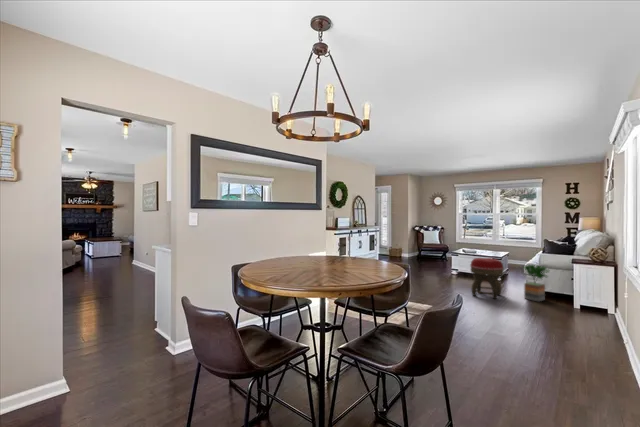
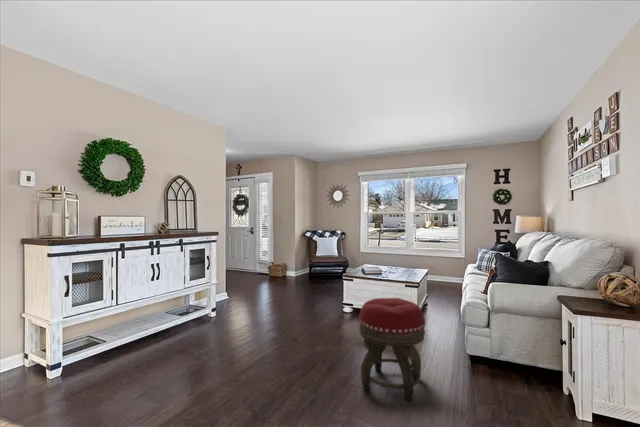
potted tree: present [524,265,548,301] -> none [461,309,518,400]

